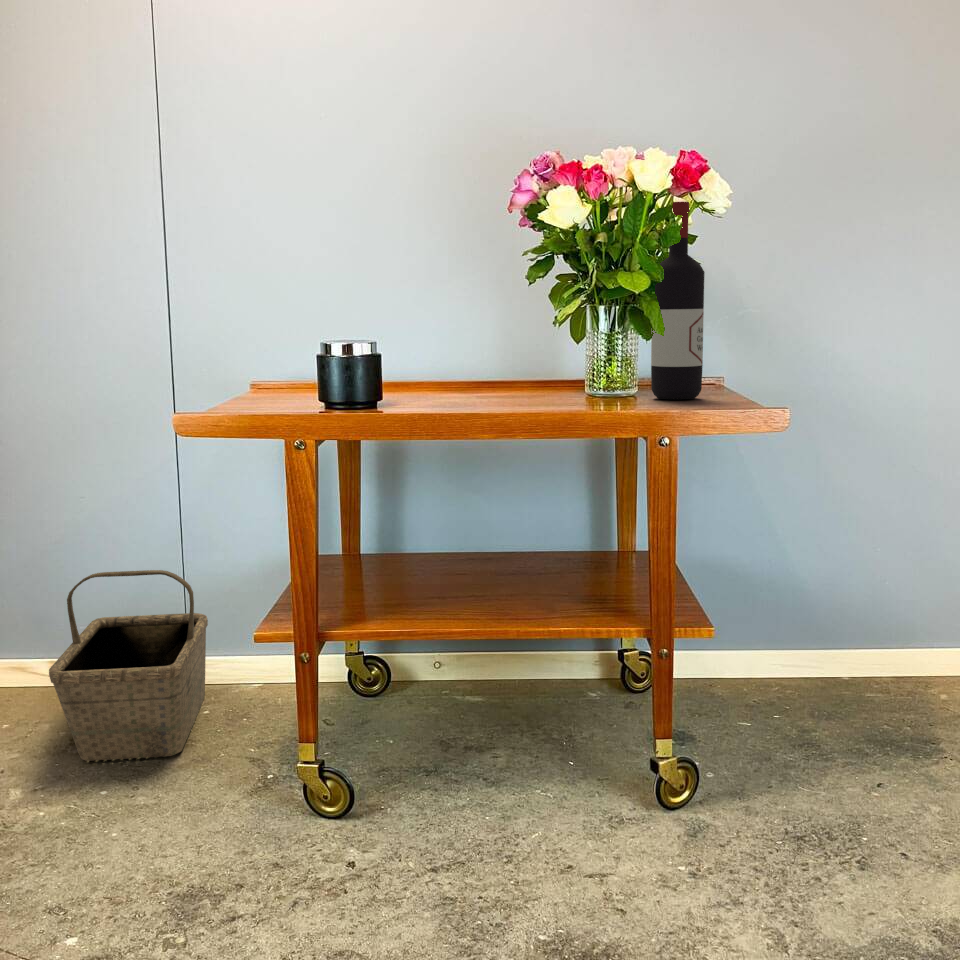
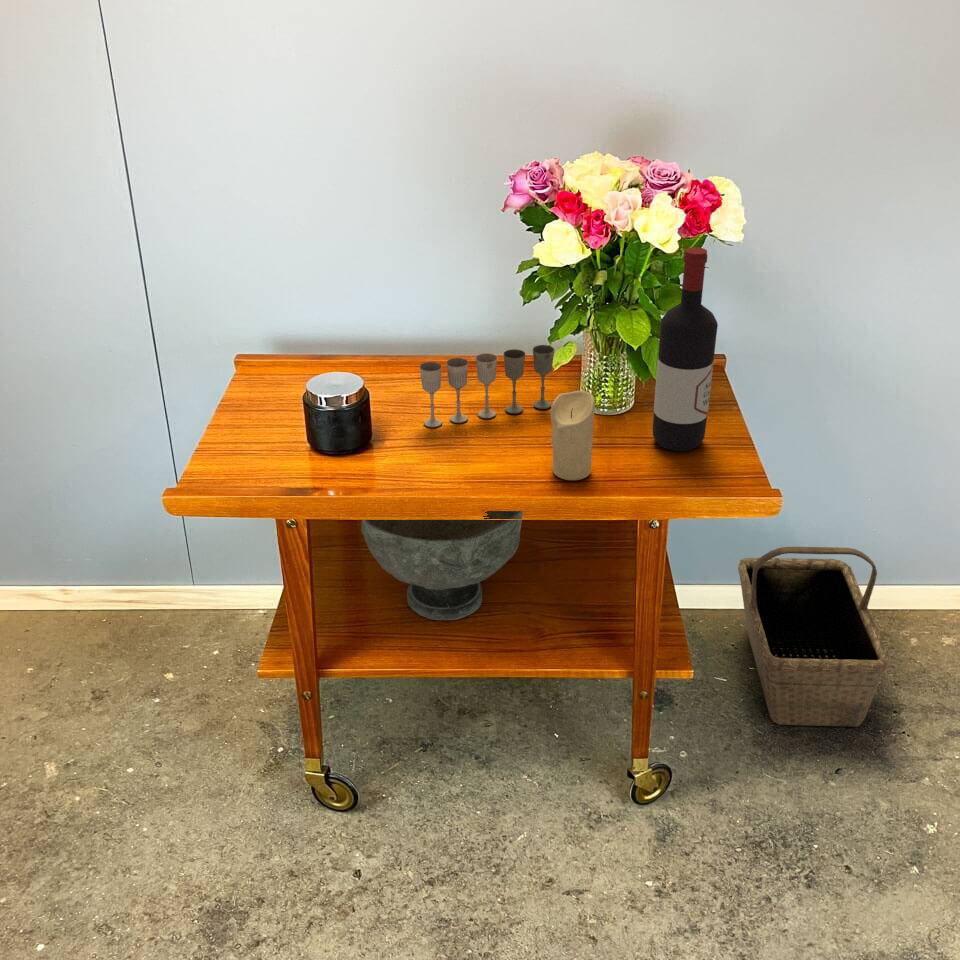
candle: none [554,323,595,406] -> present [551,391,595,480]
wine glass: none [429,334,555,398] -> present [420,345,554,428]
decorative bowl: none [368,463,530,598] -> present [361,511,523,620]
basket: present [49,570,208,761] -> present [738,547,889,727]

